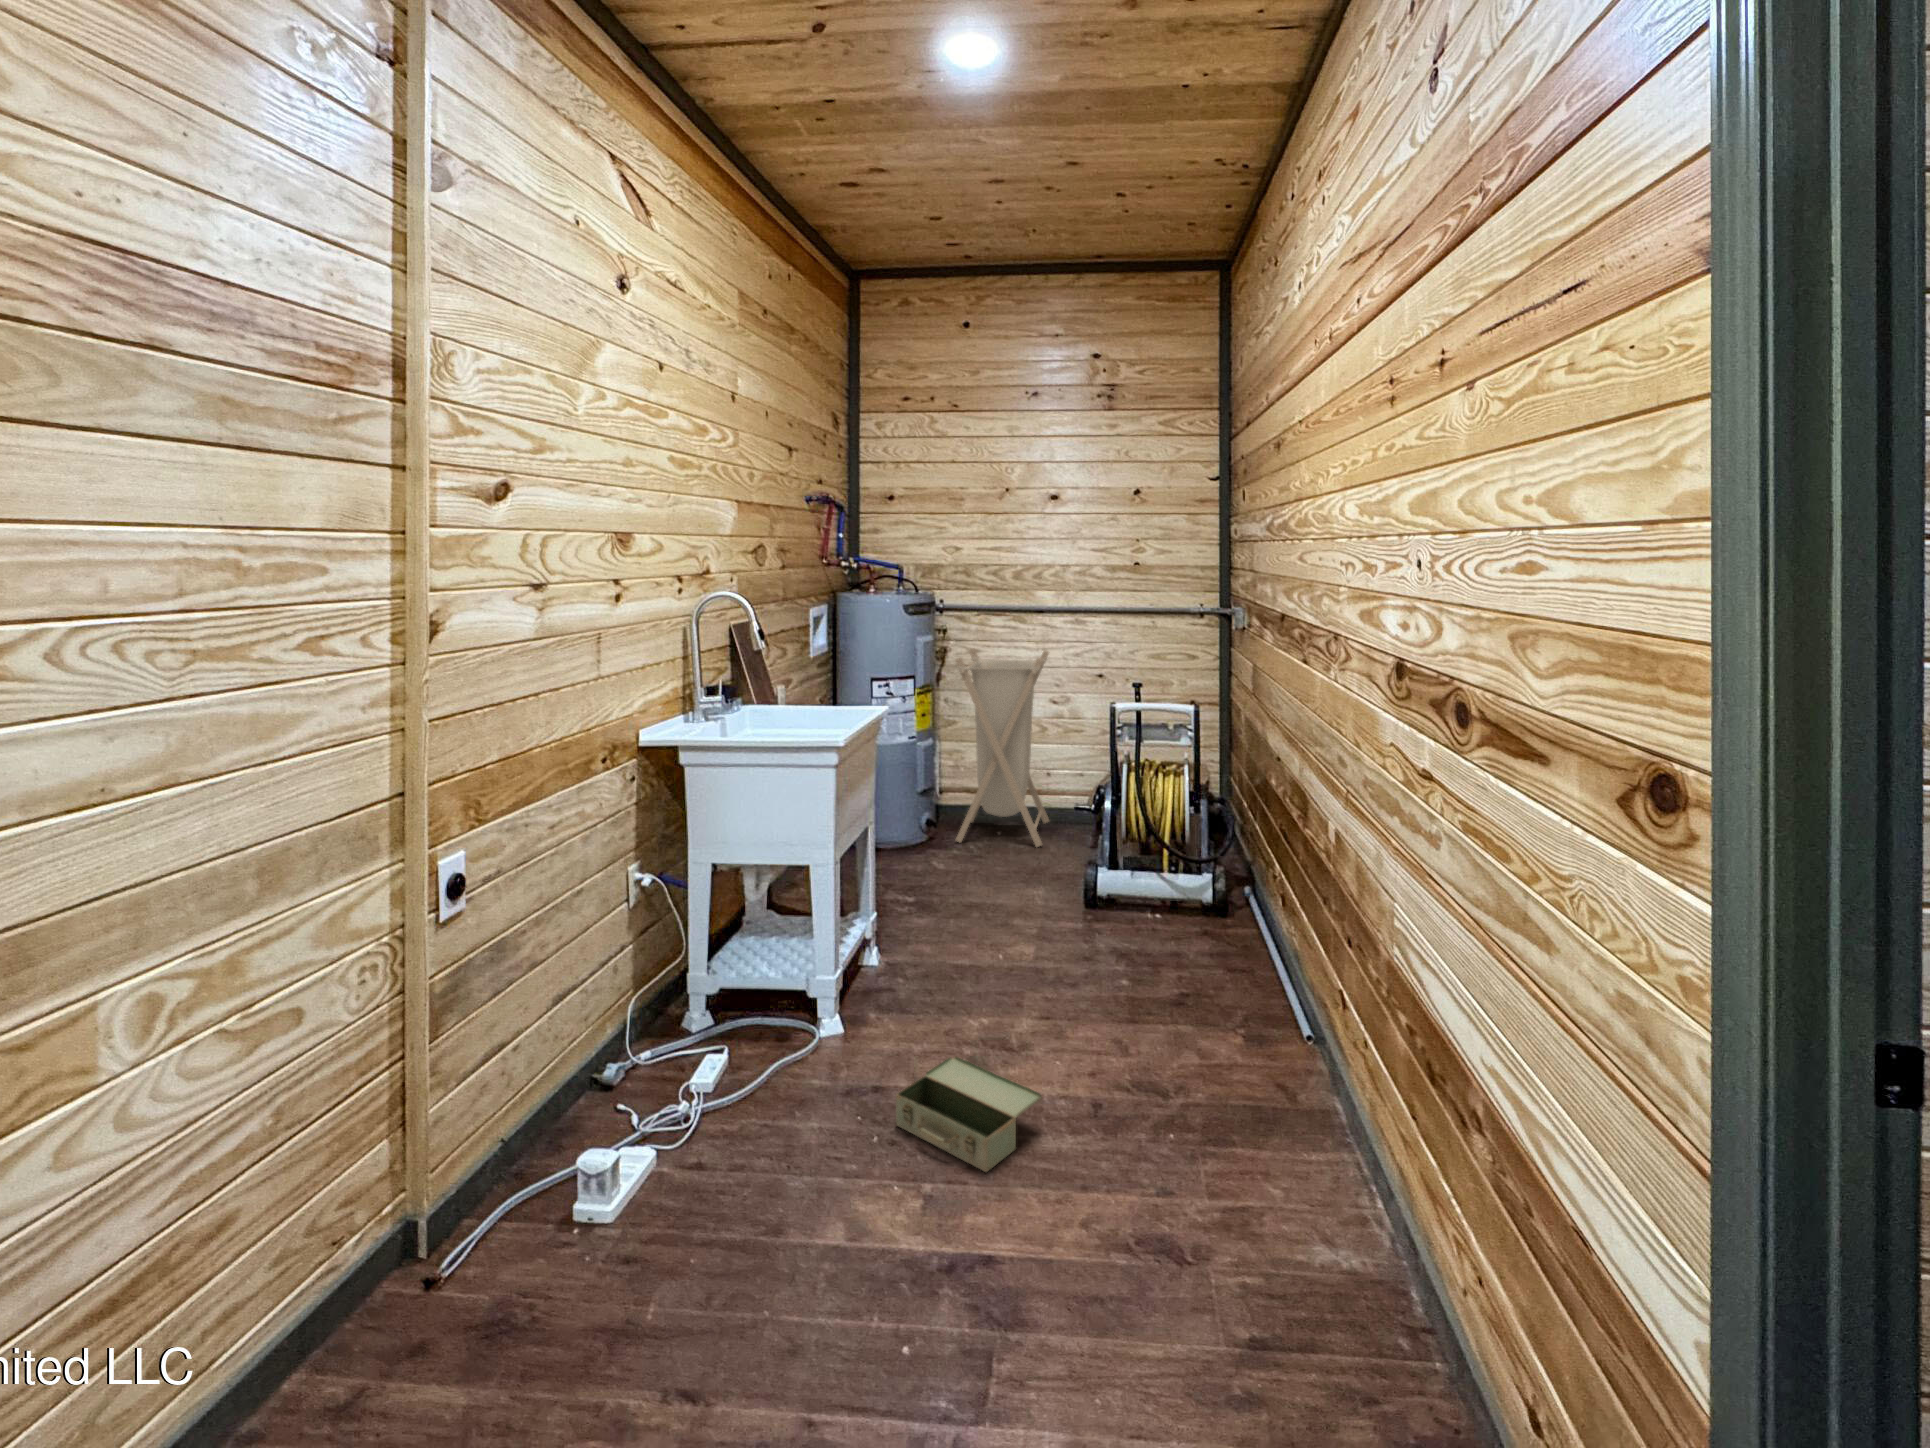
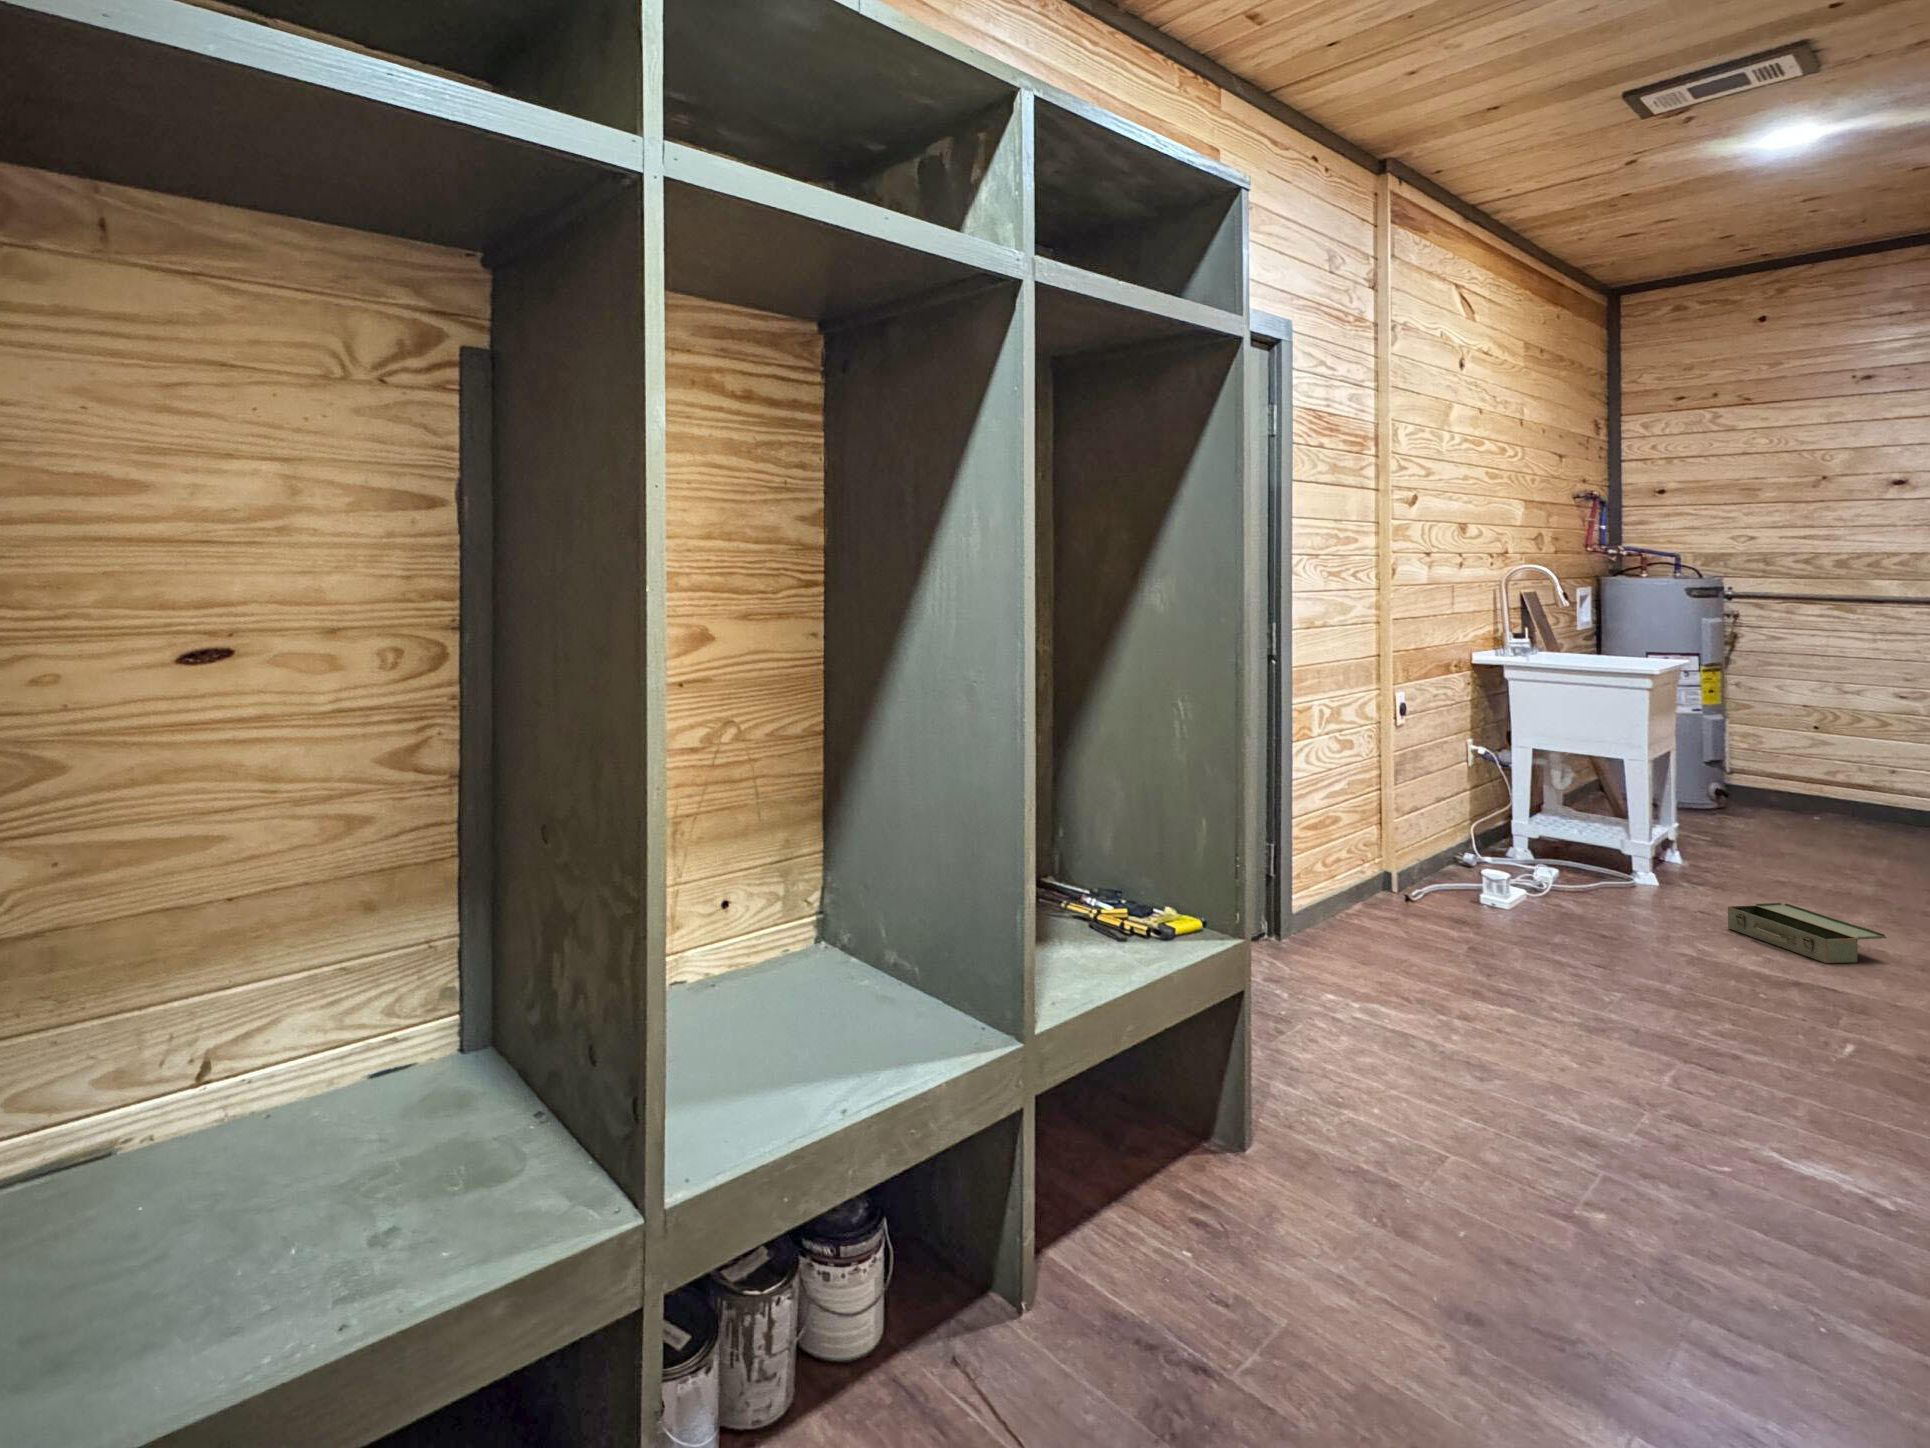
laundry hamper: present [955,649,1049,847] -> none [1753,634,1895,832]

